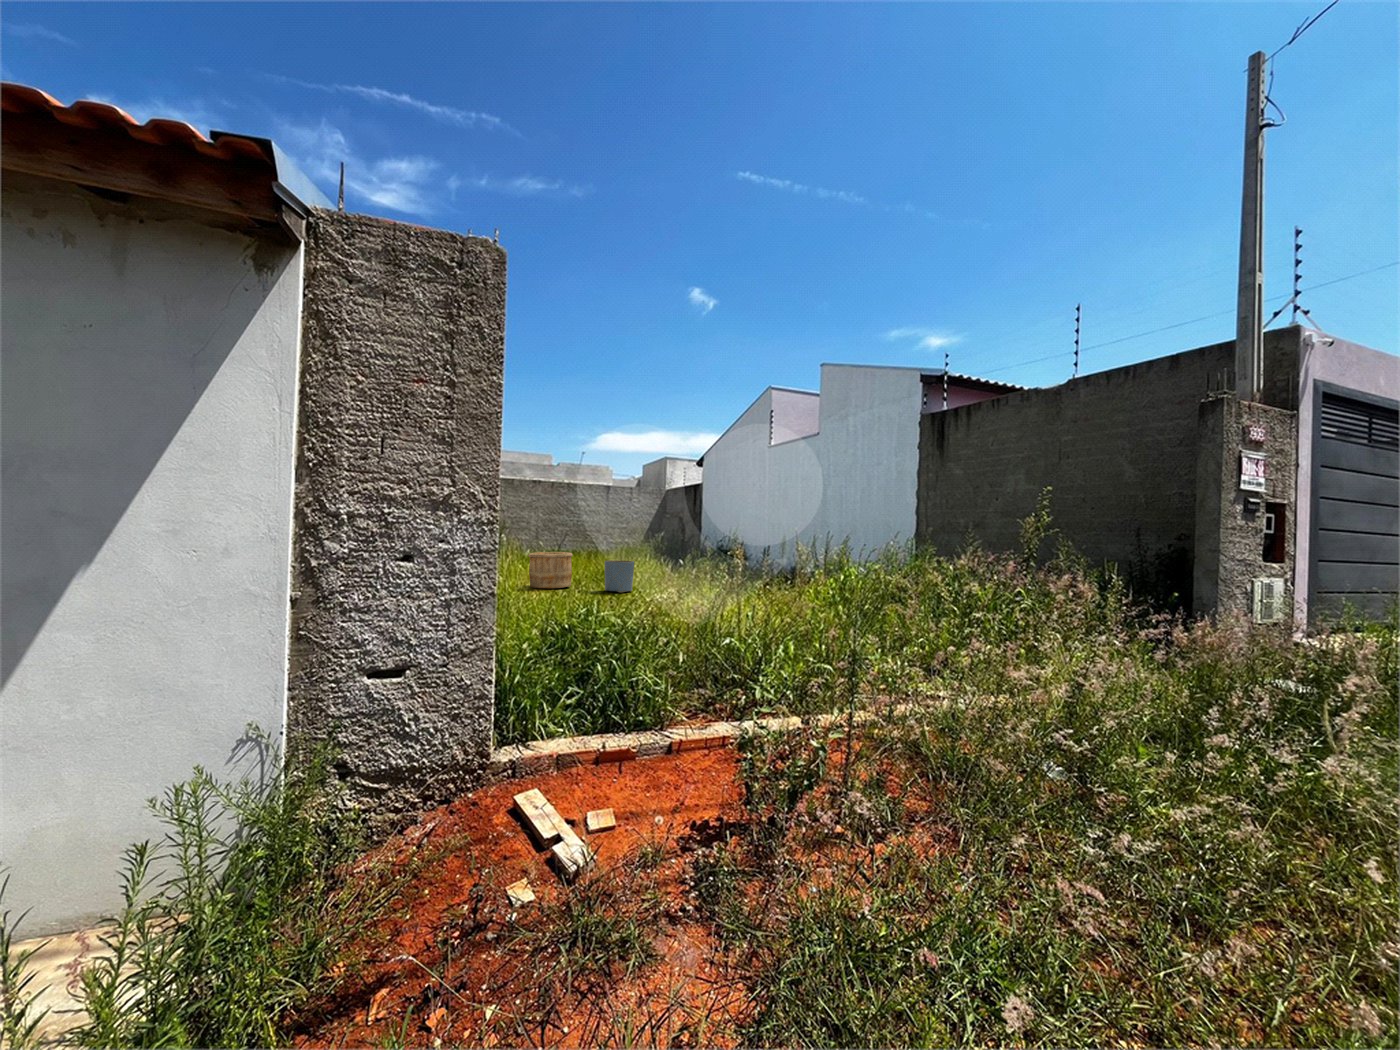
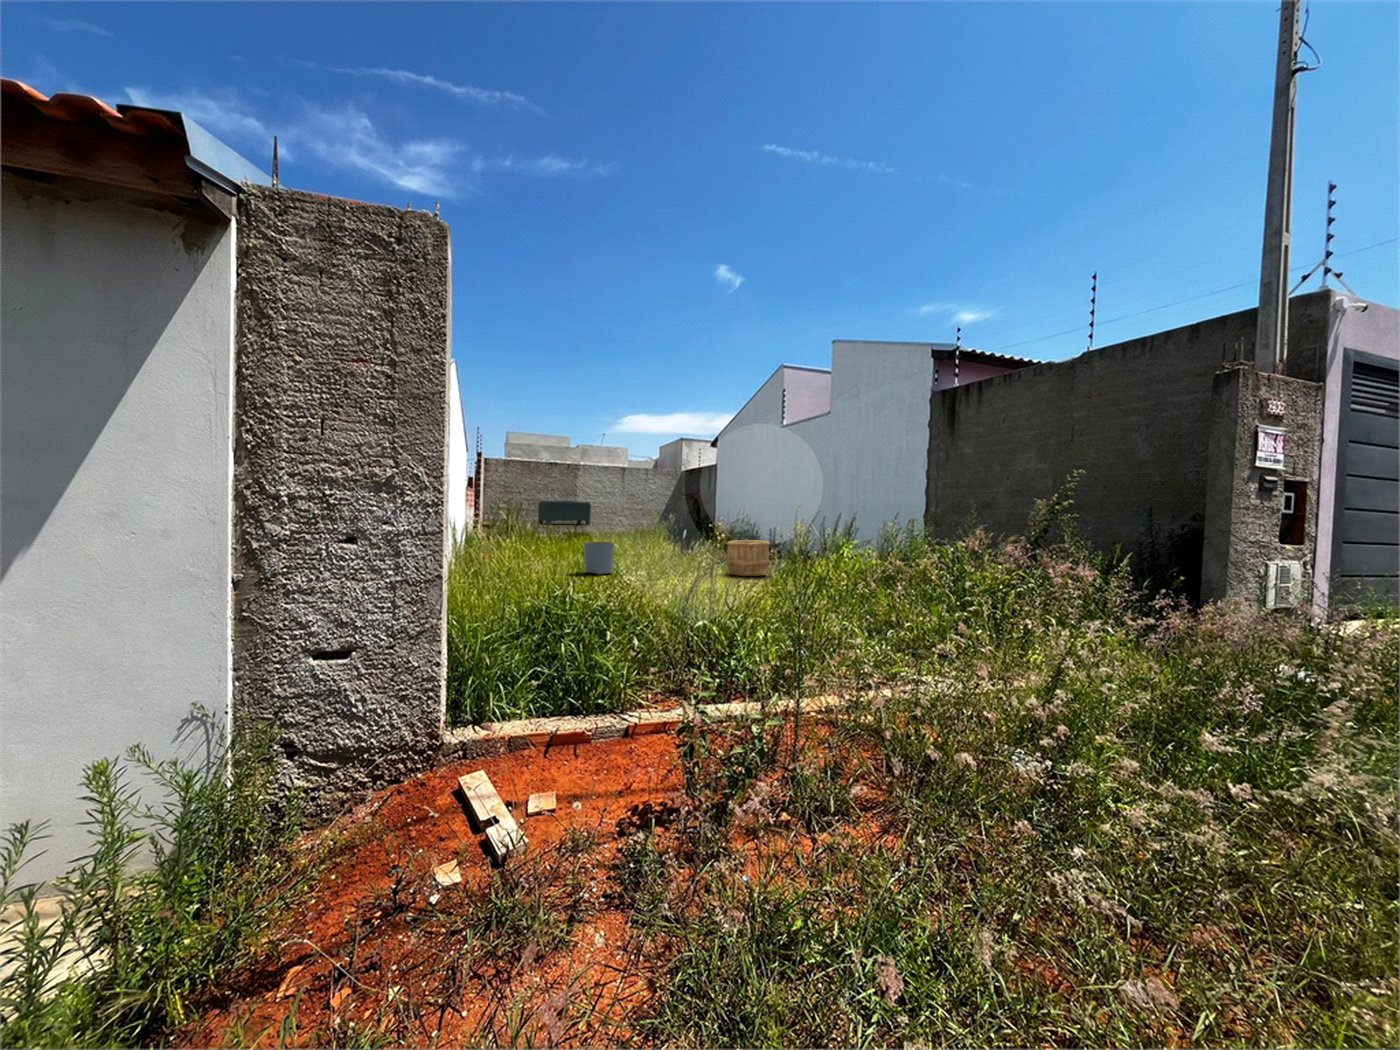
bench: none [535,520,587,544] -> present [538,501,591,525]
wooden bucket: present [528,552,573,588] -> present [727,540,770,576]

